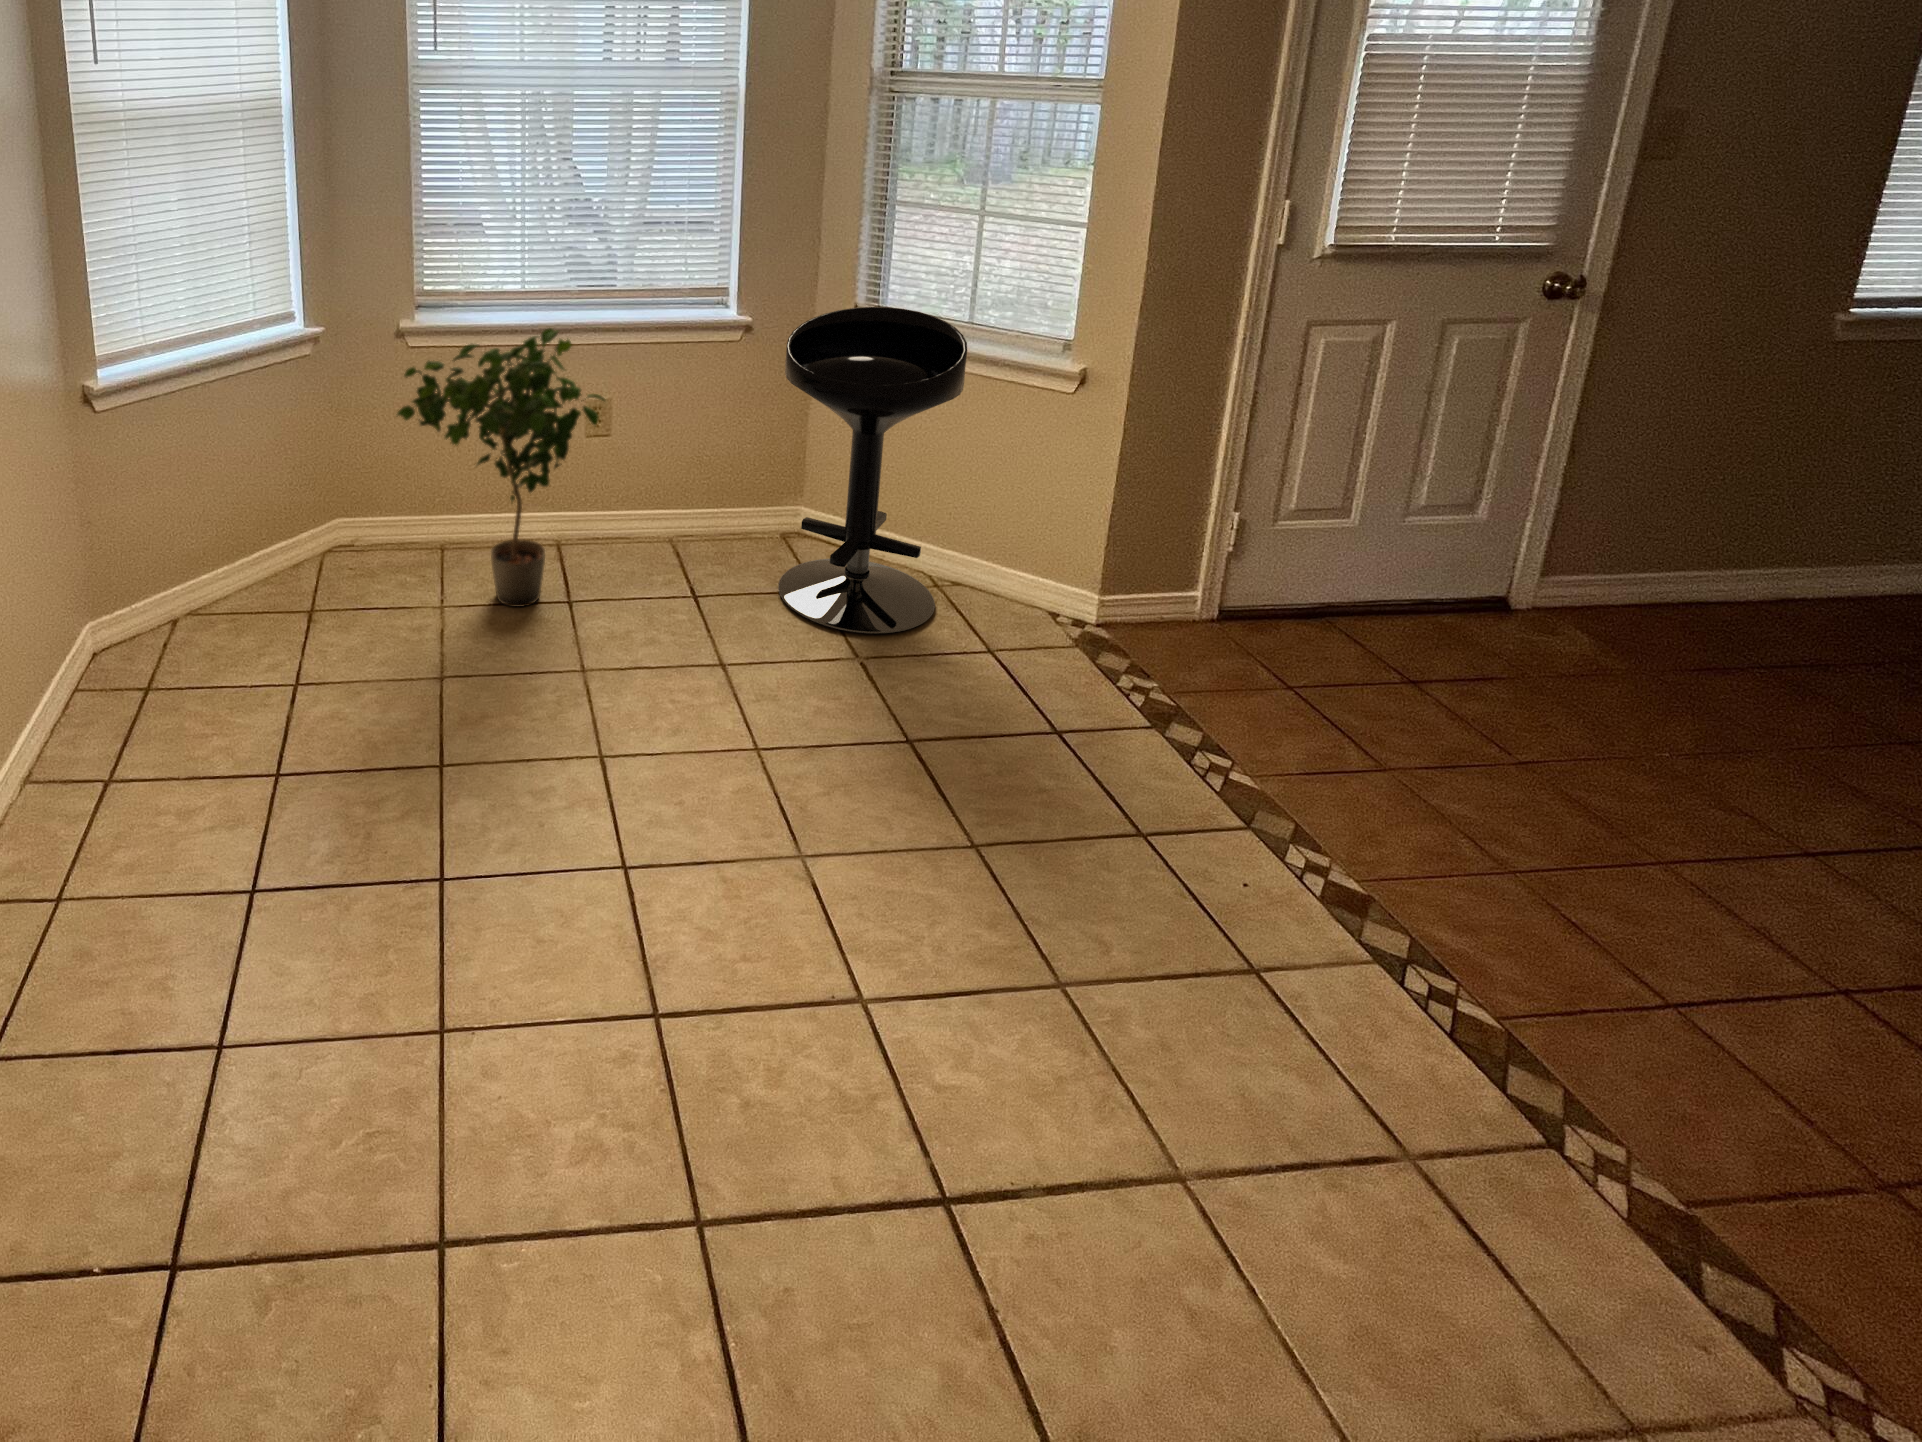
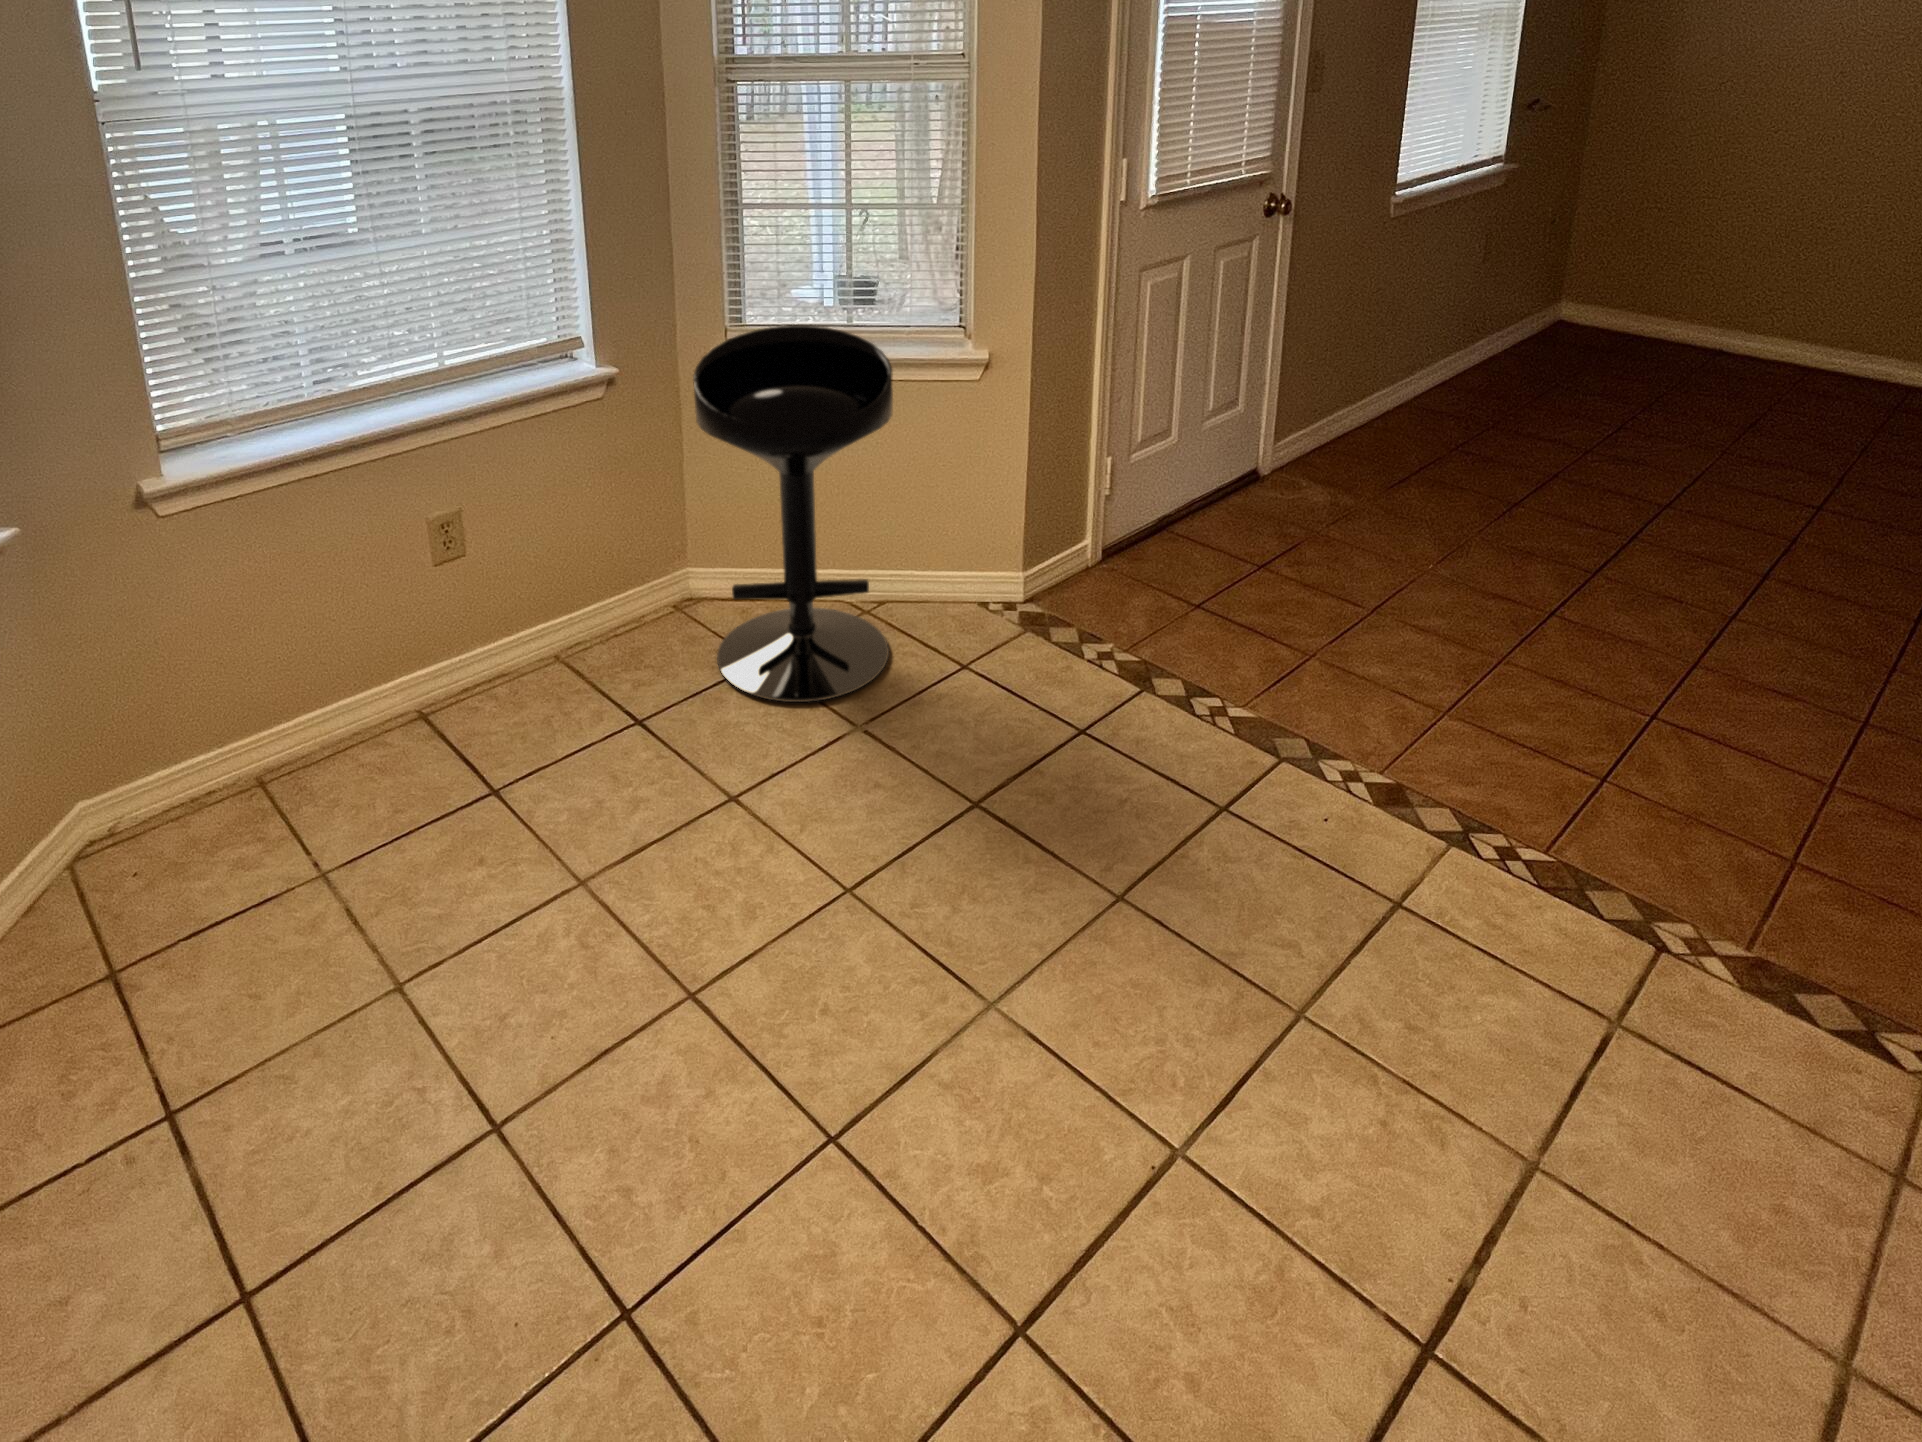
potted plant: present [397,328,605,607] -> none [210,443,488,835]

